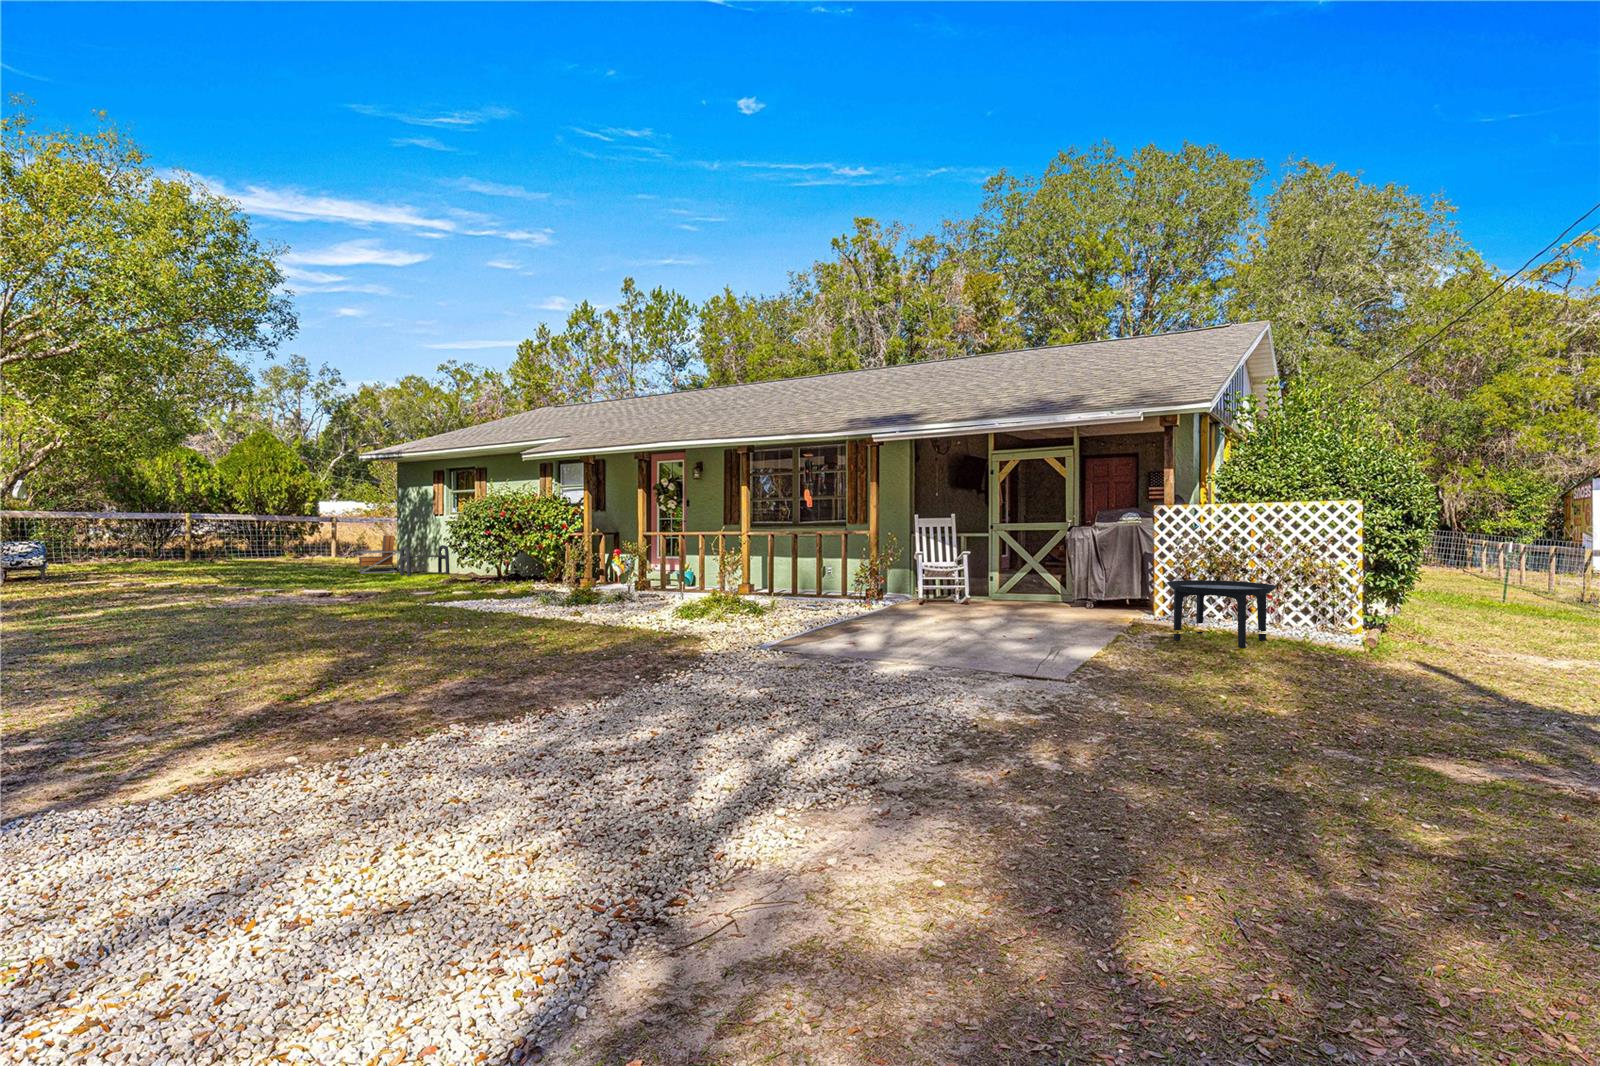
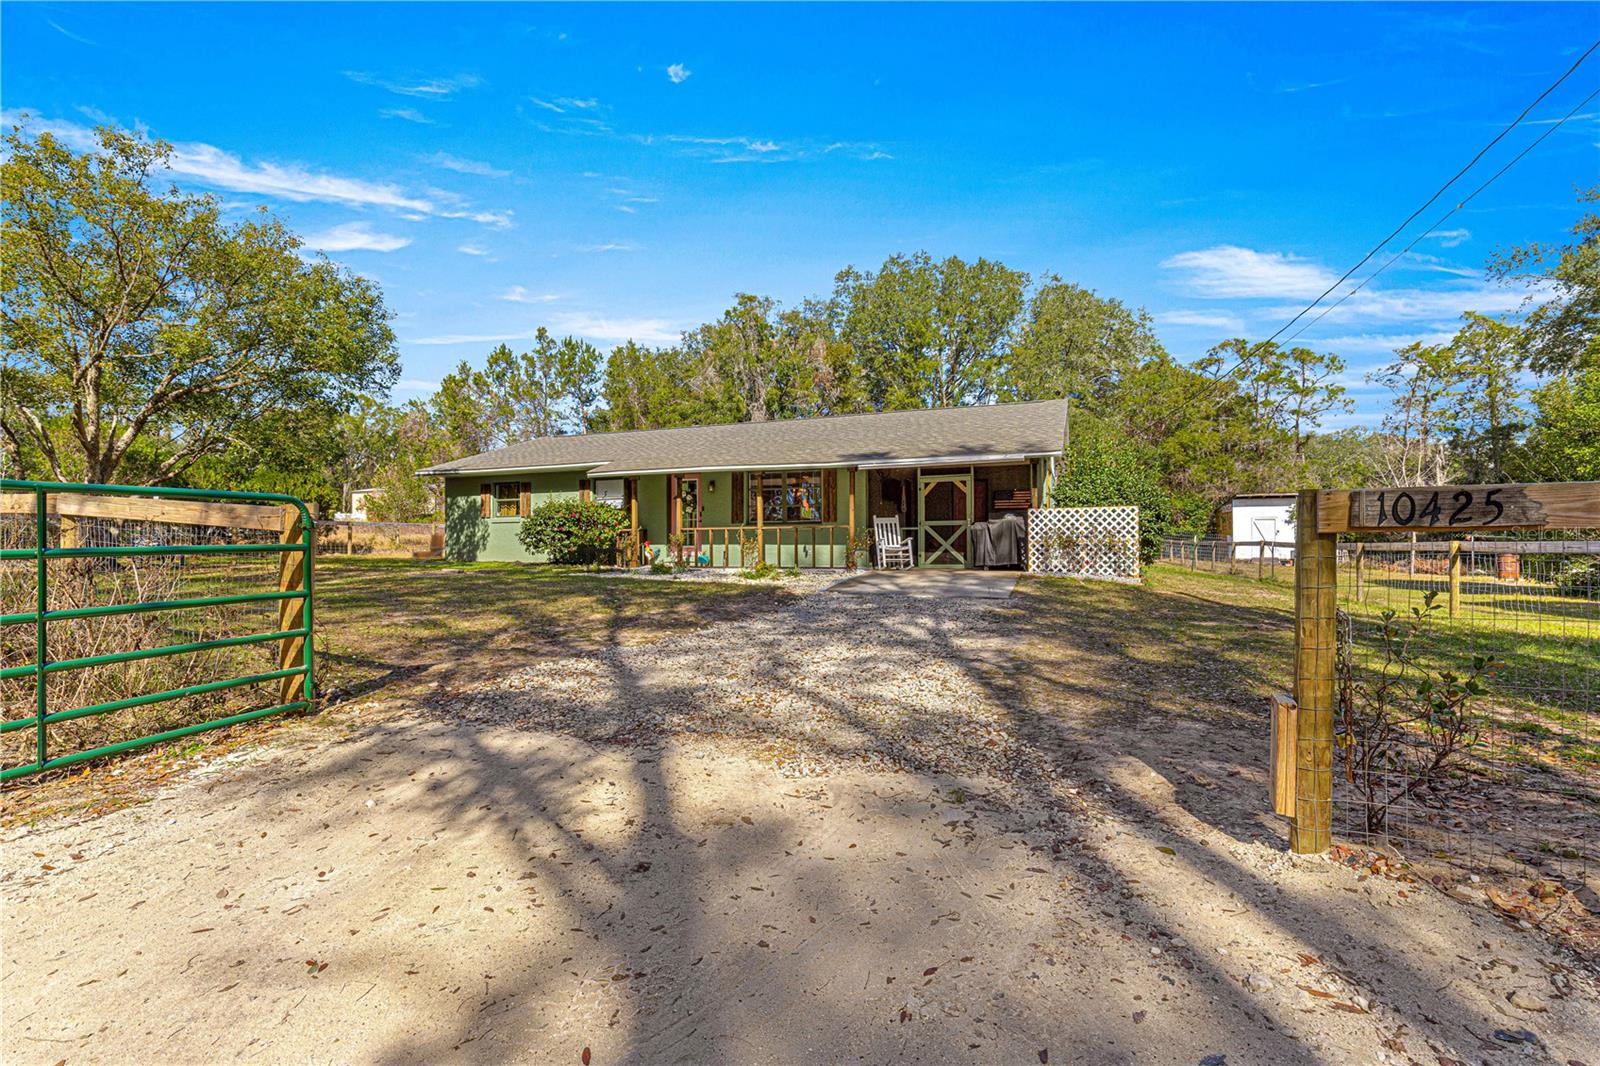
bench: present [400,545,449,576] -> none [457,541,496,565]
round table: present [1166,580,1277,648] -> present [584,547,625,574]

